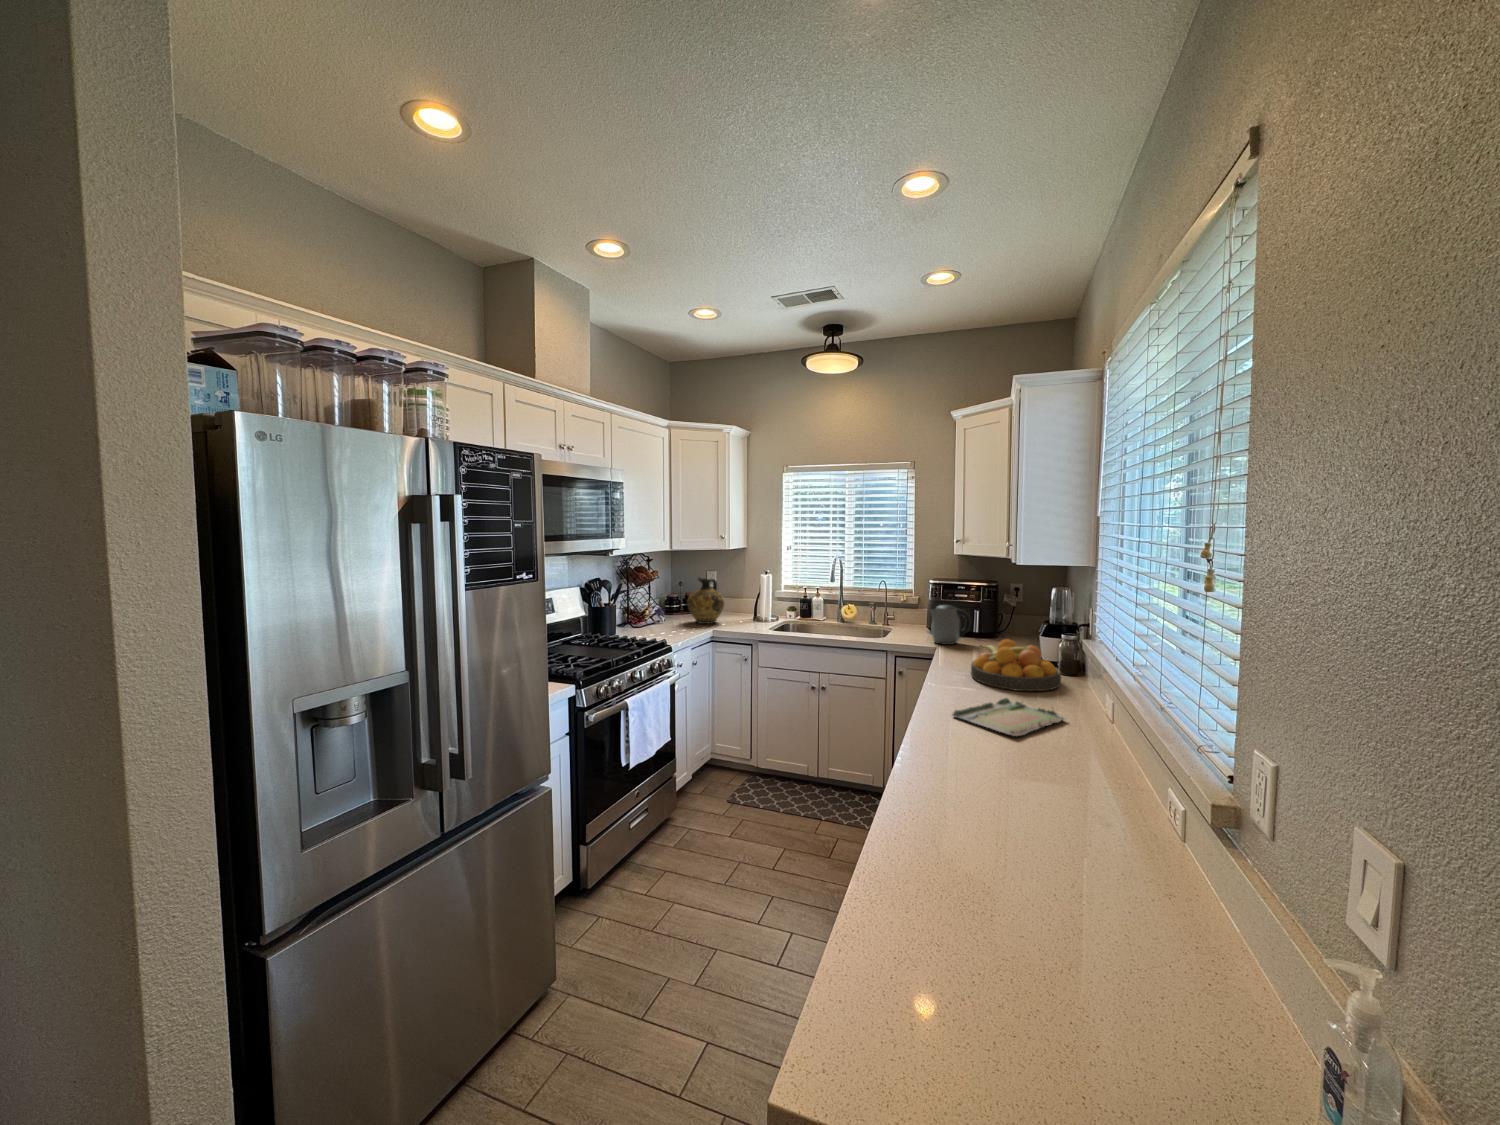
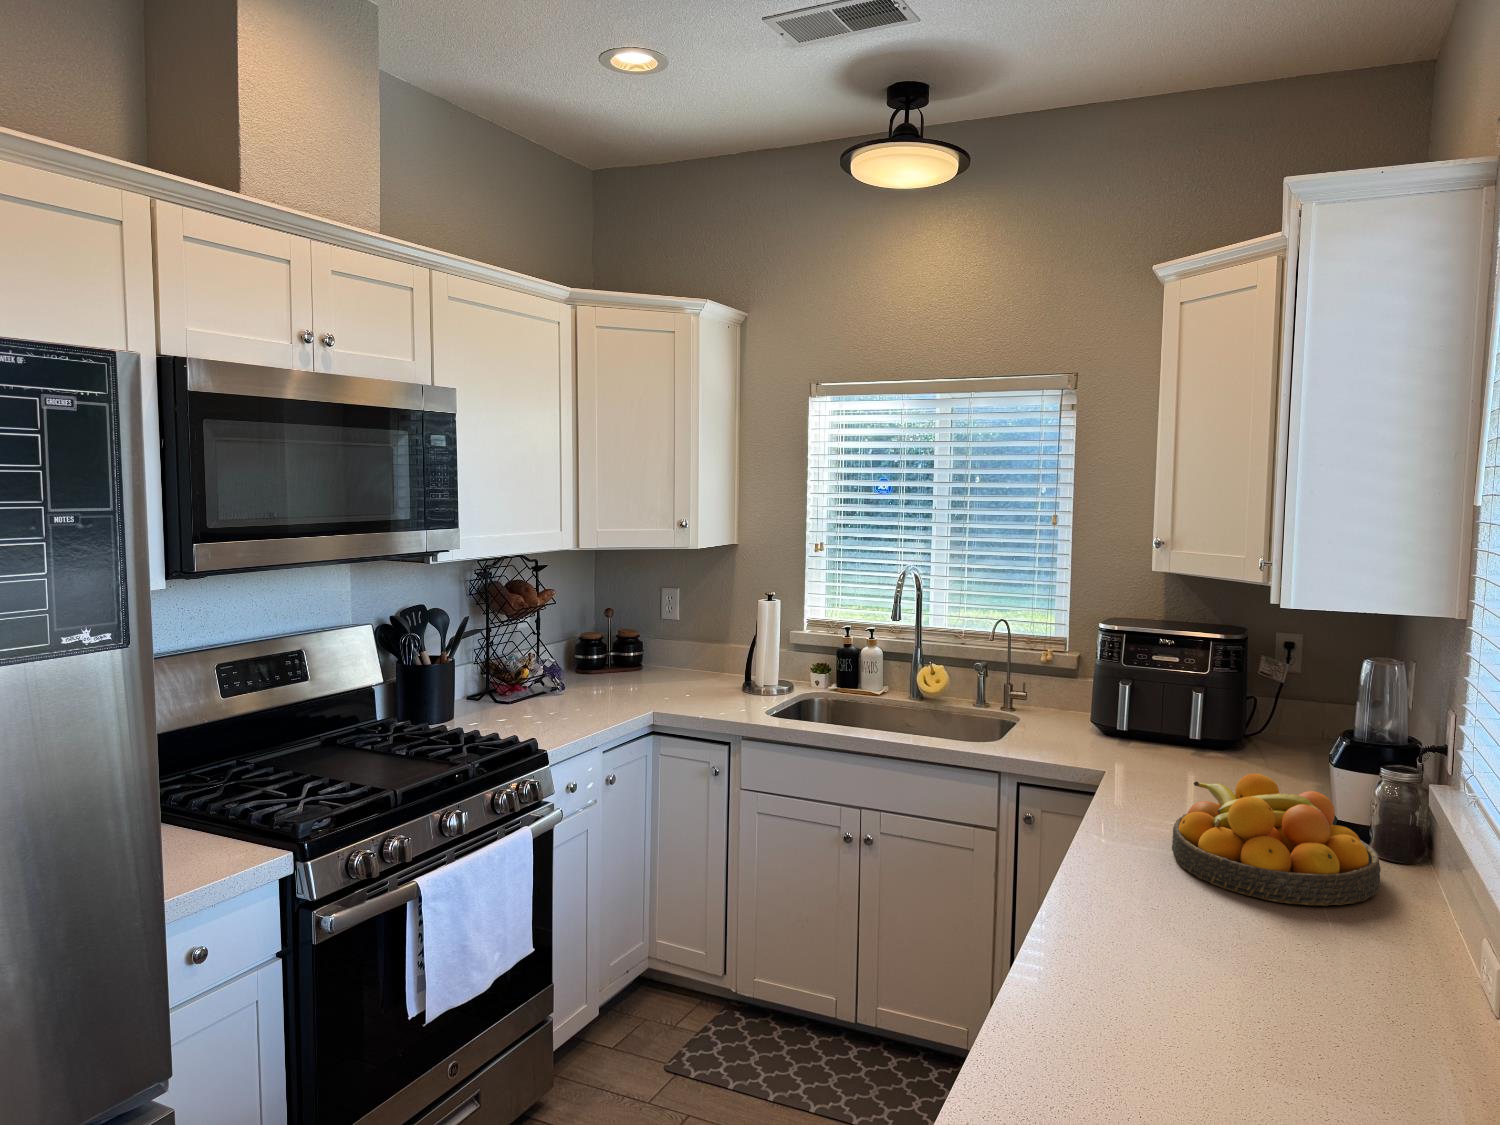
ceramic jug: present [687,578,724,624] -> none [608,604,682,697]
kettle: present [930,605,971,645] -> none [1093,678,1182,764]
tray: present [953,698,1065,736] -> none [1114,927,1395,1057]

